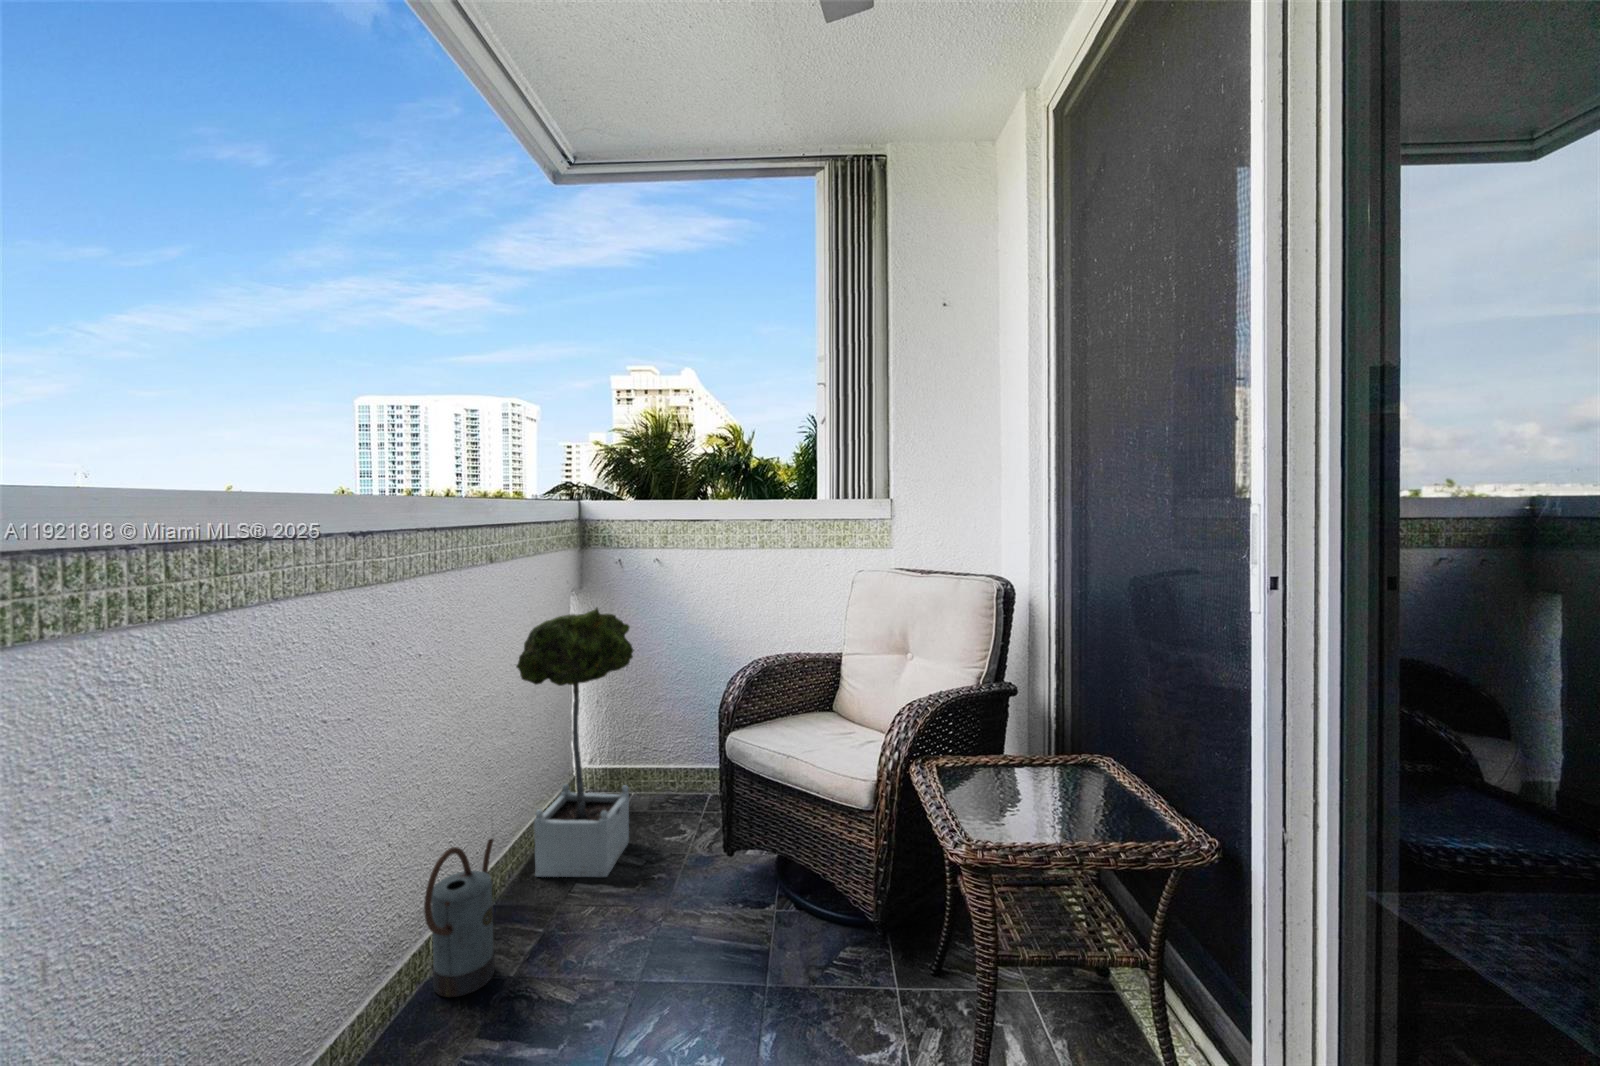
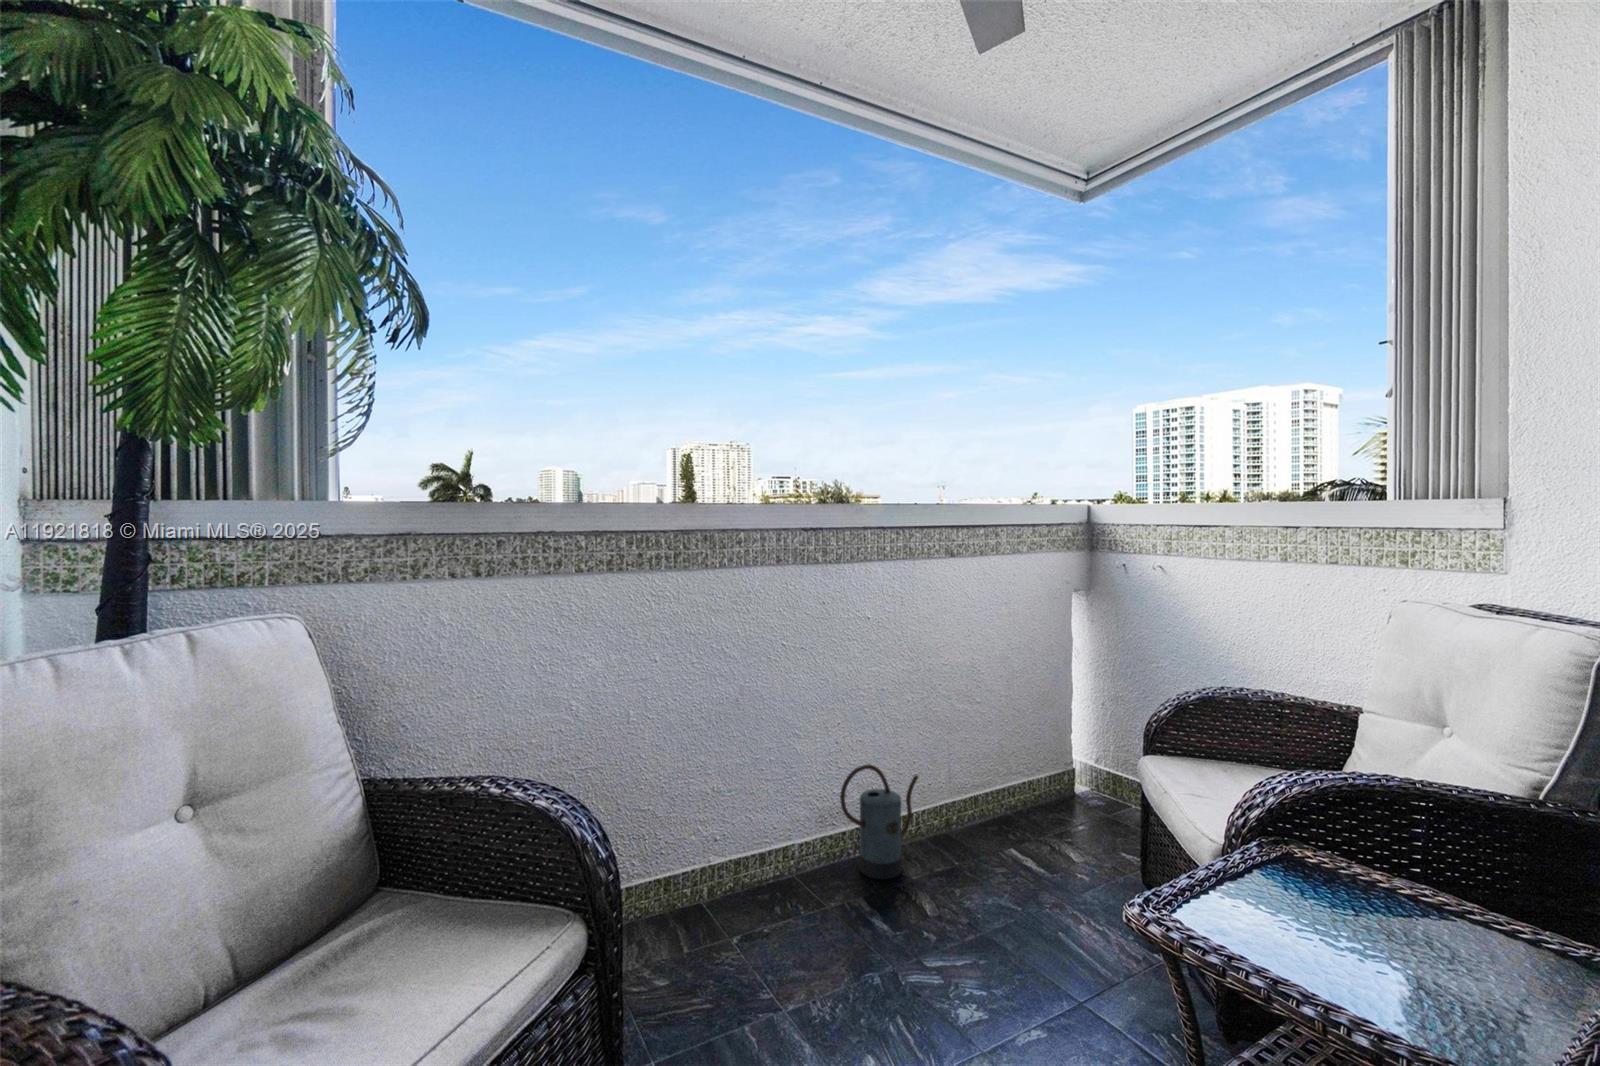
potted tree: present [516,608,634,877] -> none [966,603,1079,857]

